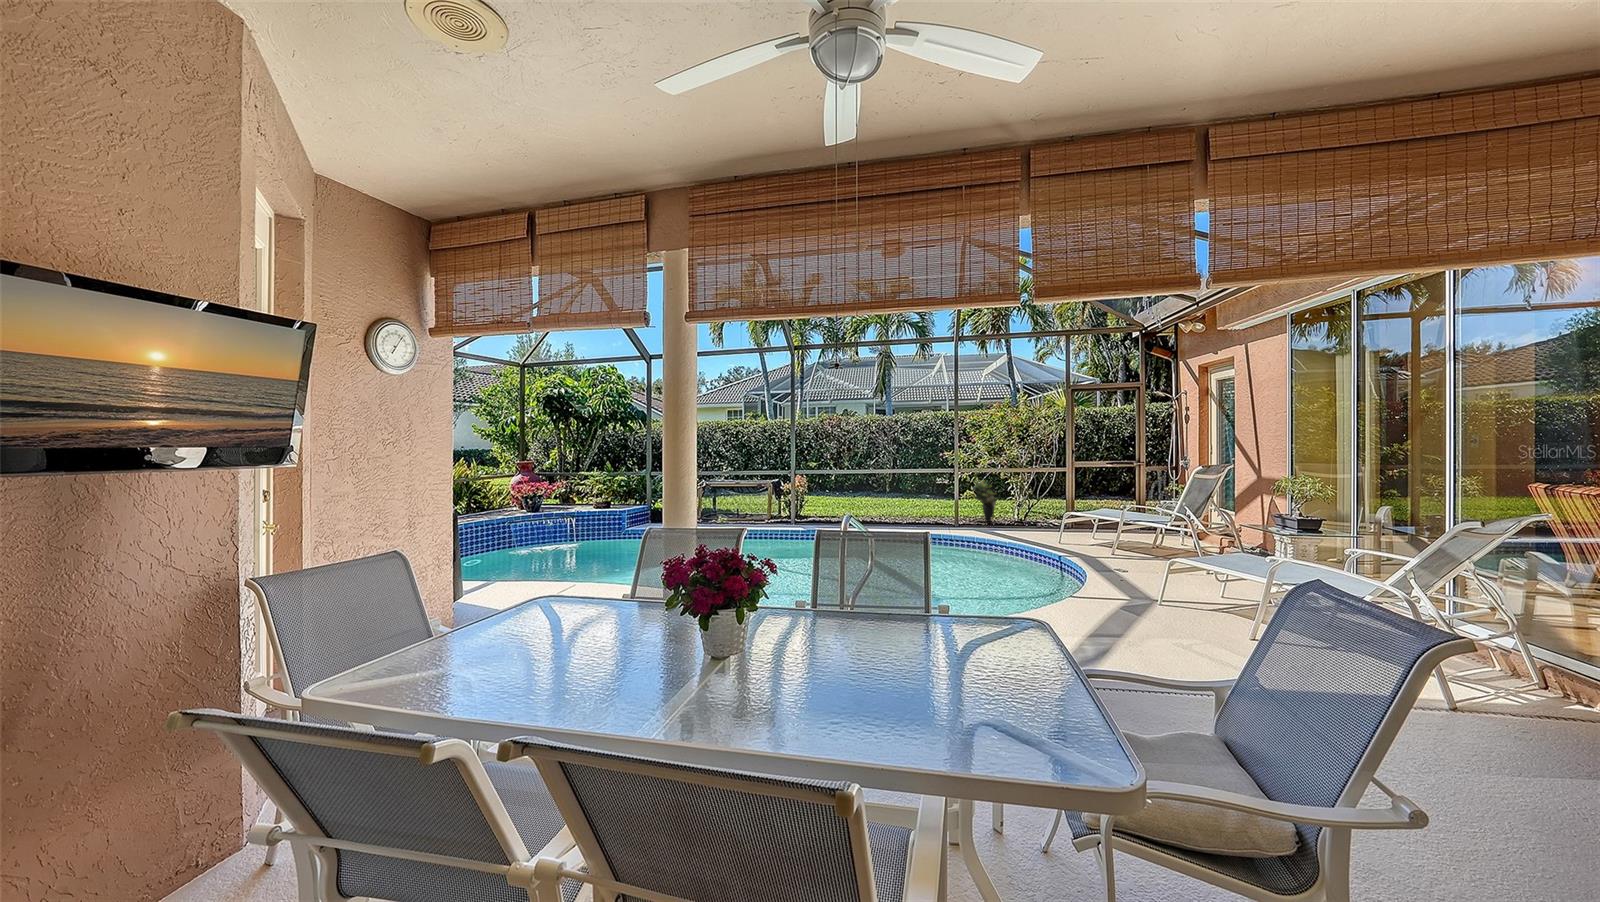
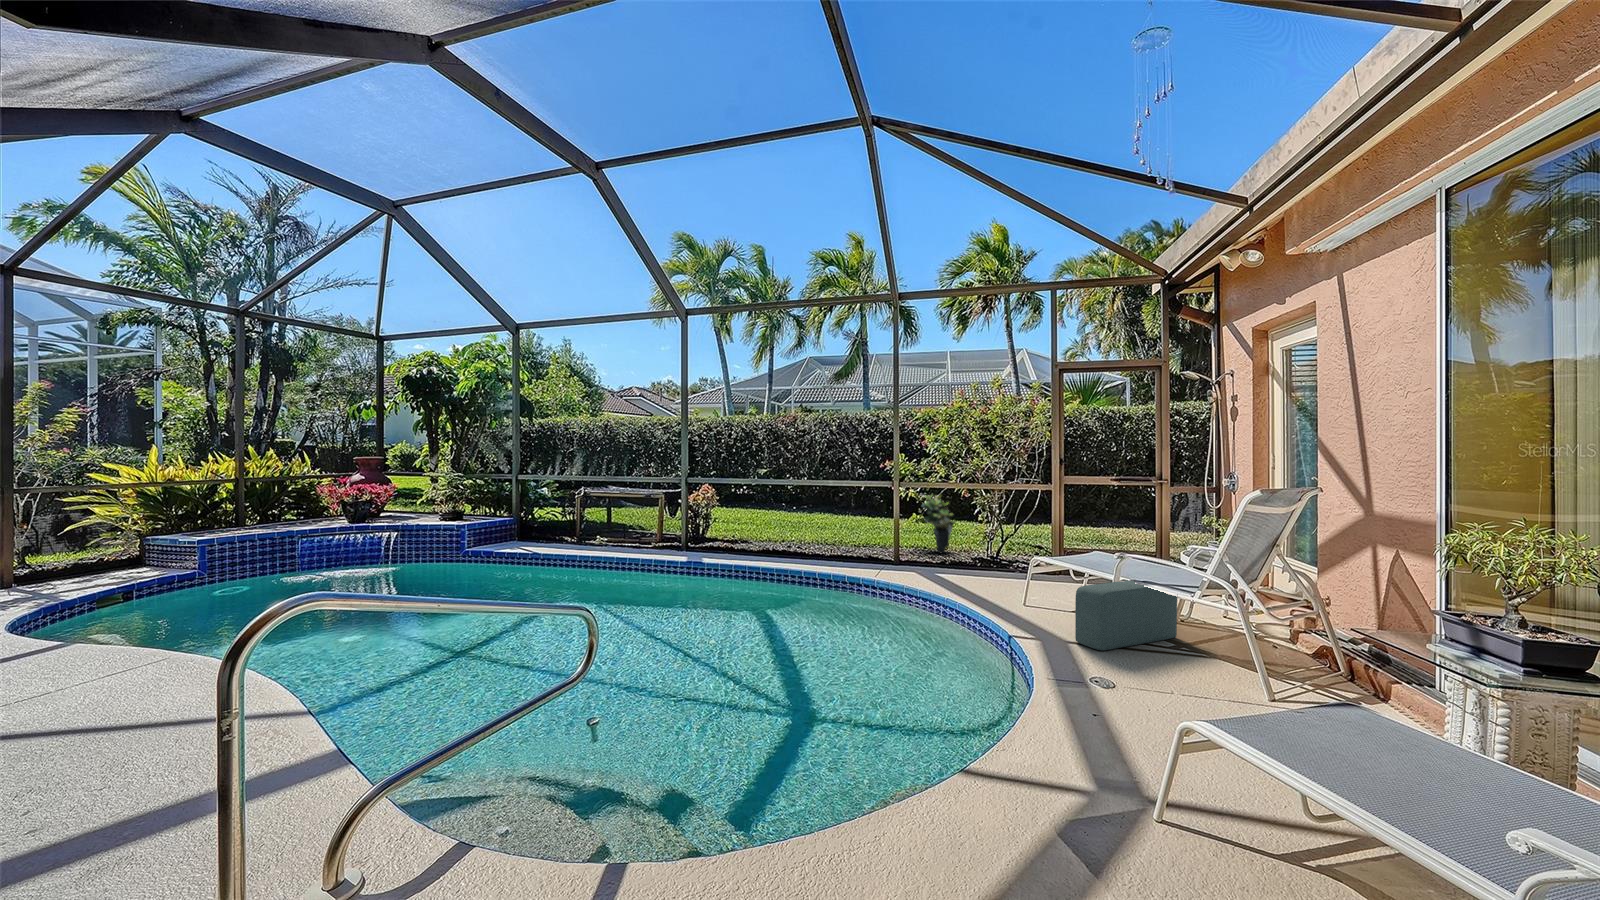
pouf: none [1107,520,1161,557] -> present [1075,580,1177,650]

